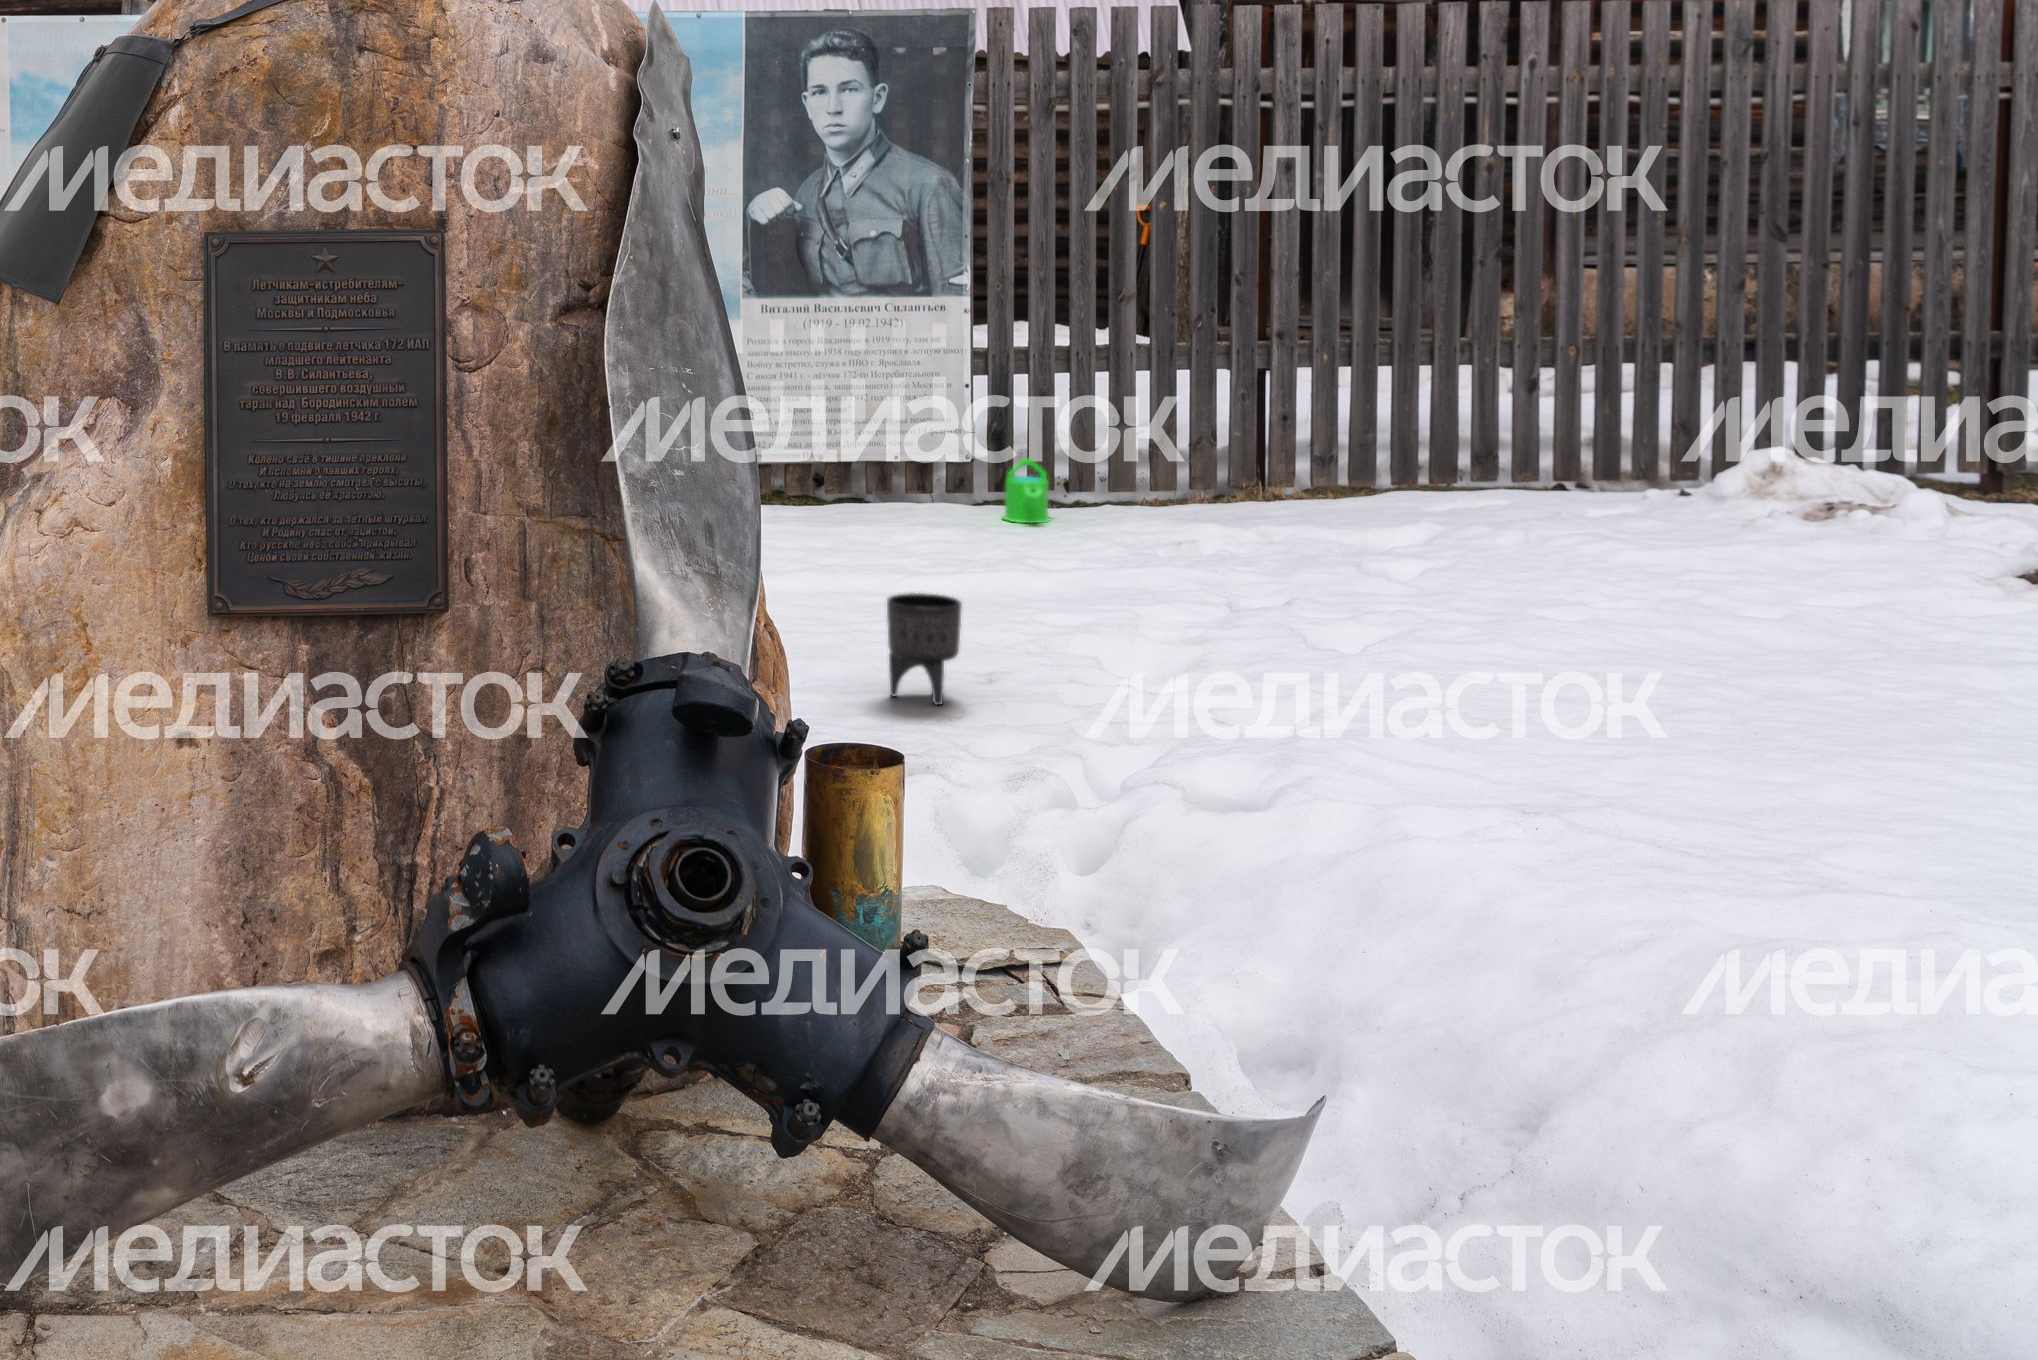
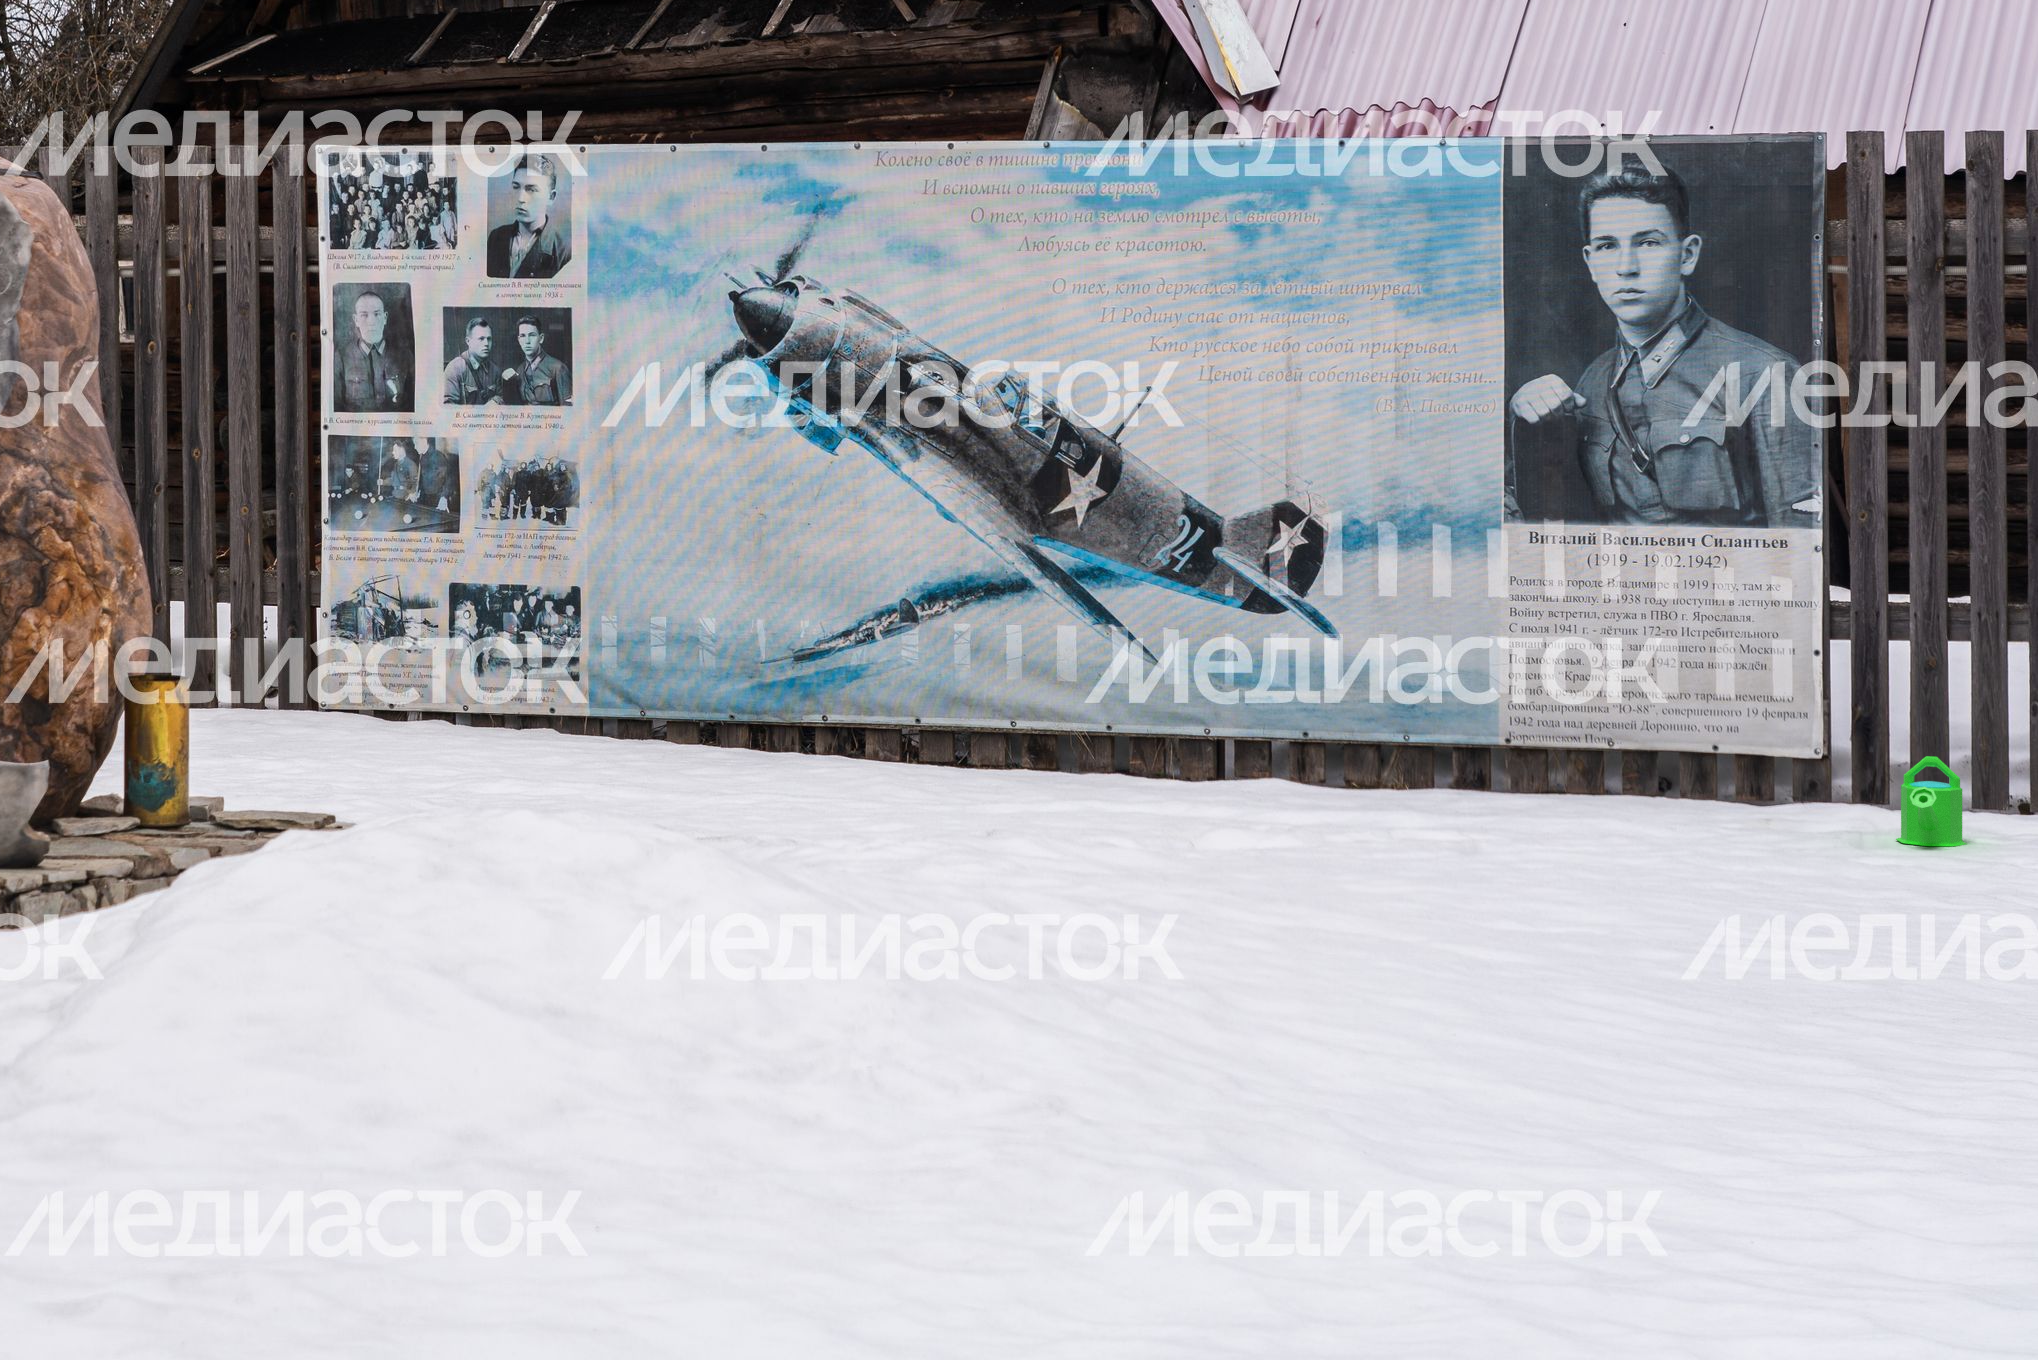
planter: present [887,593,962,705] -> none [1405,863,1491,988]

